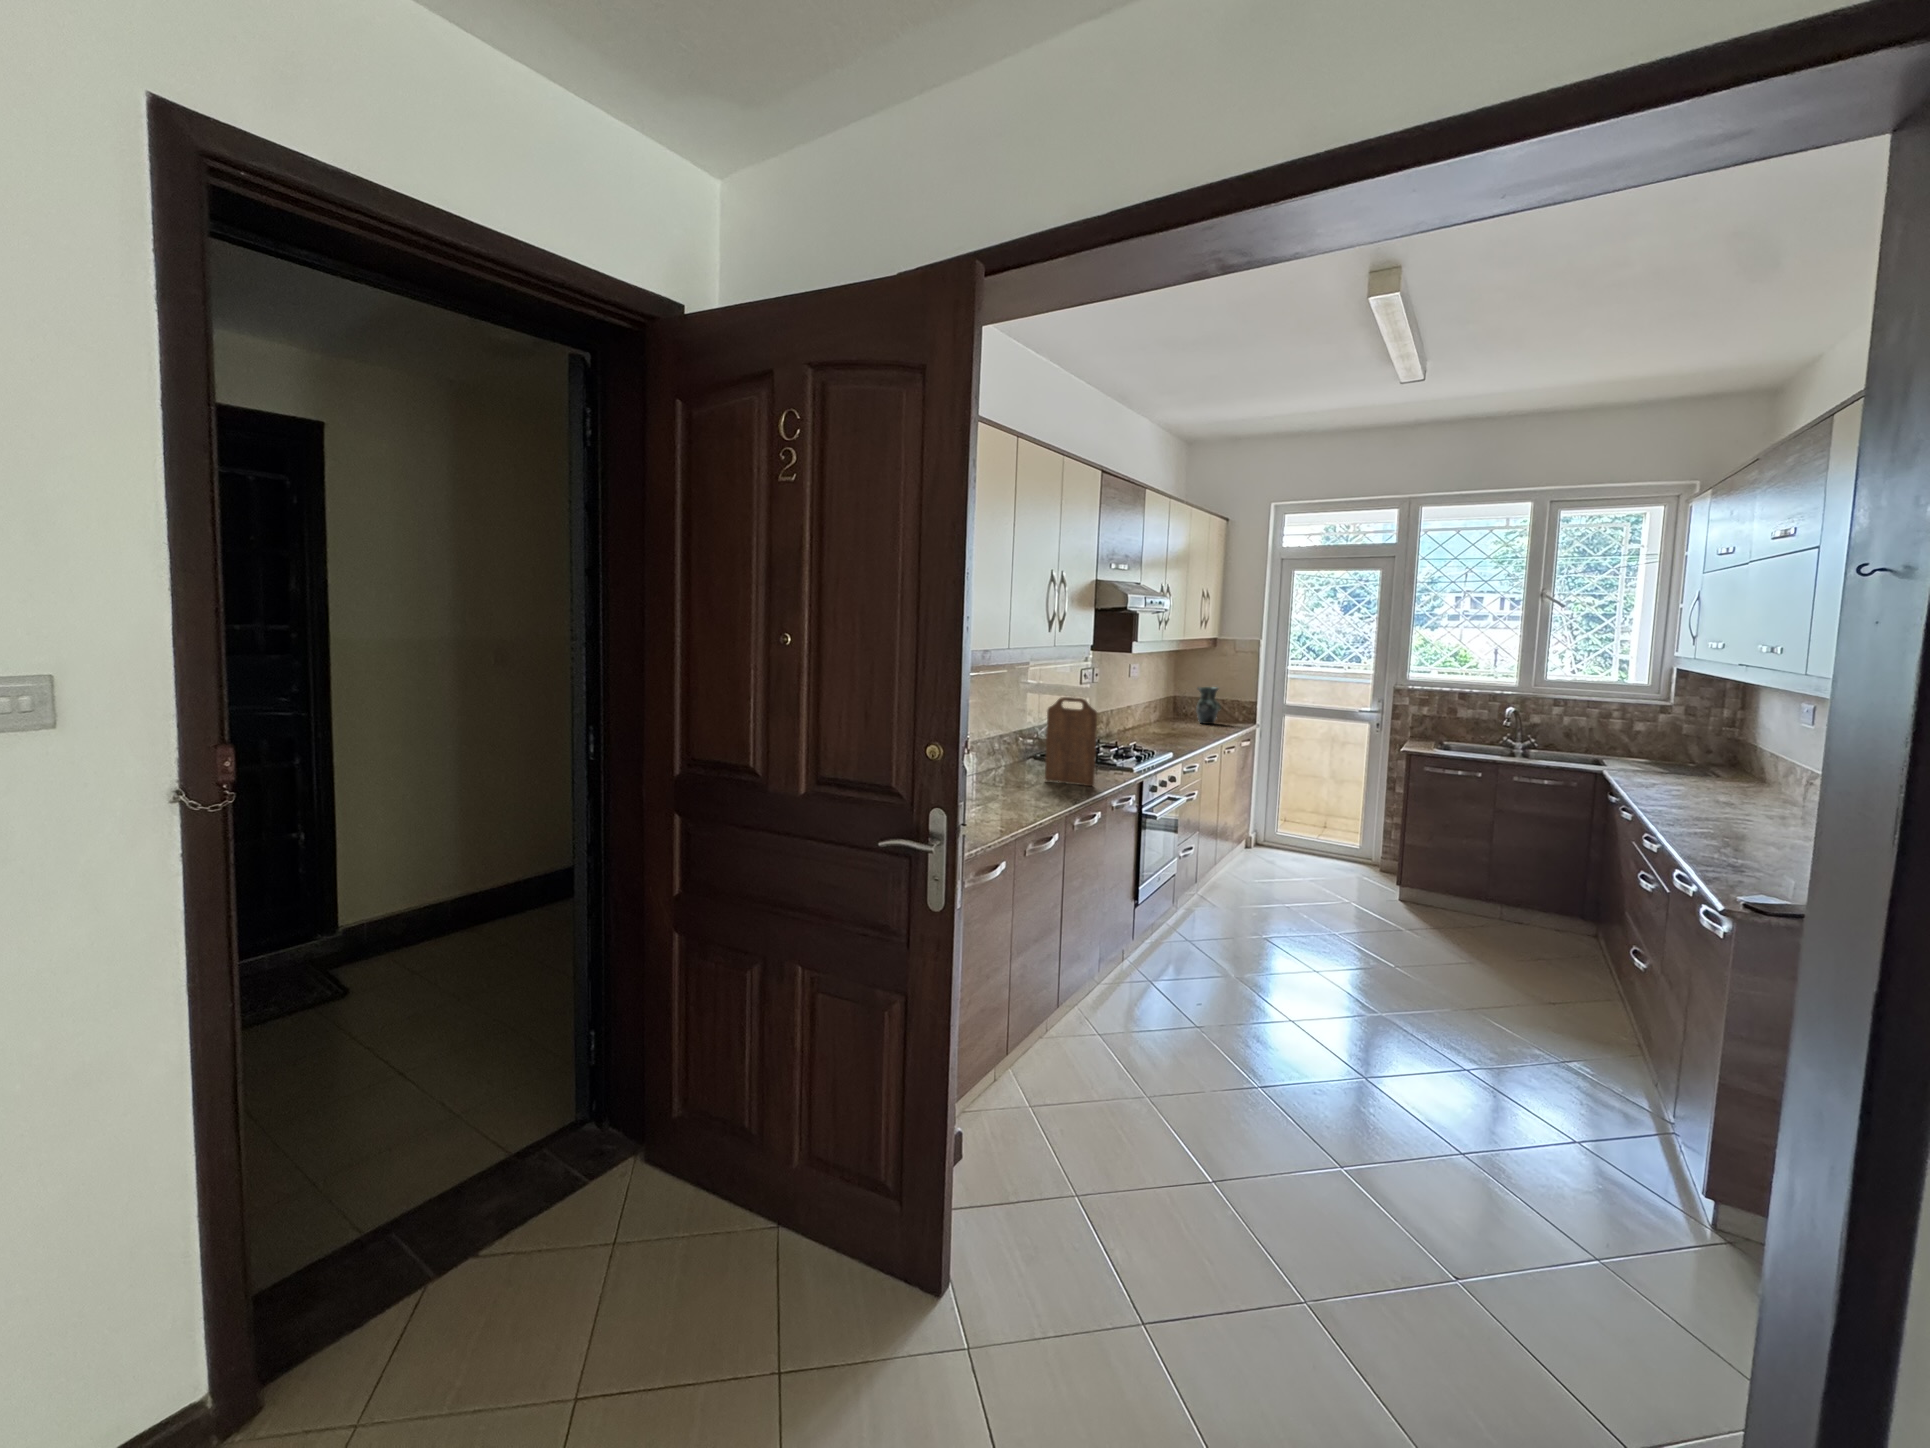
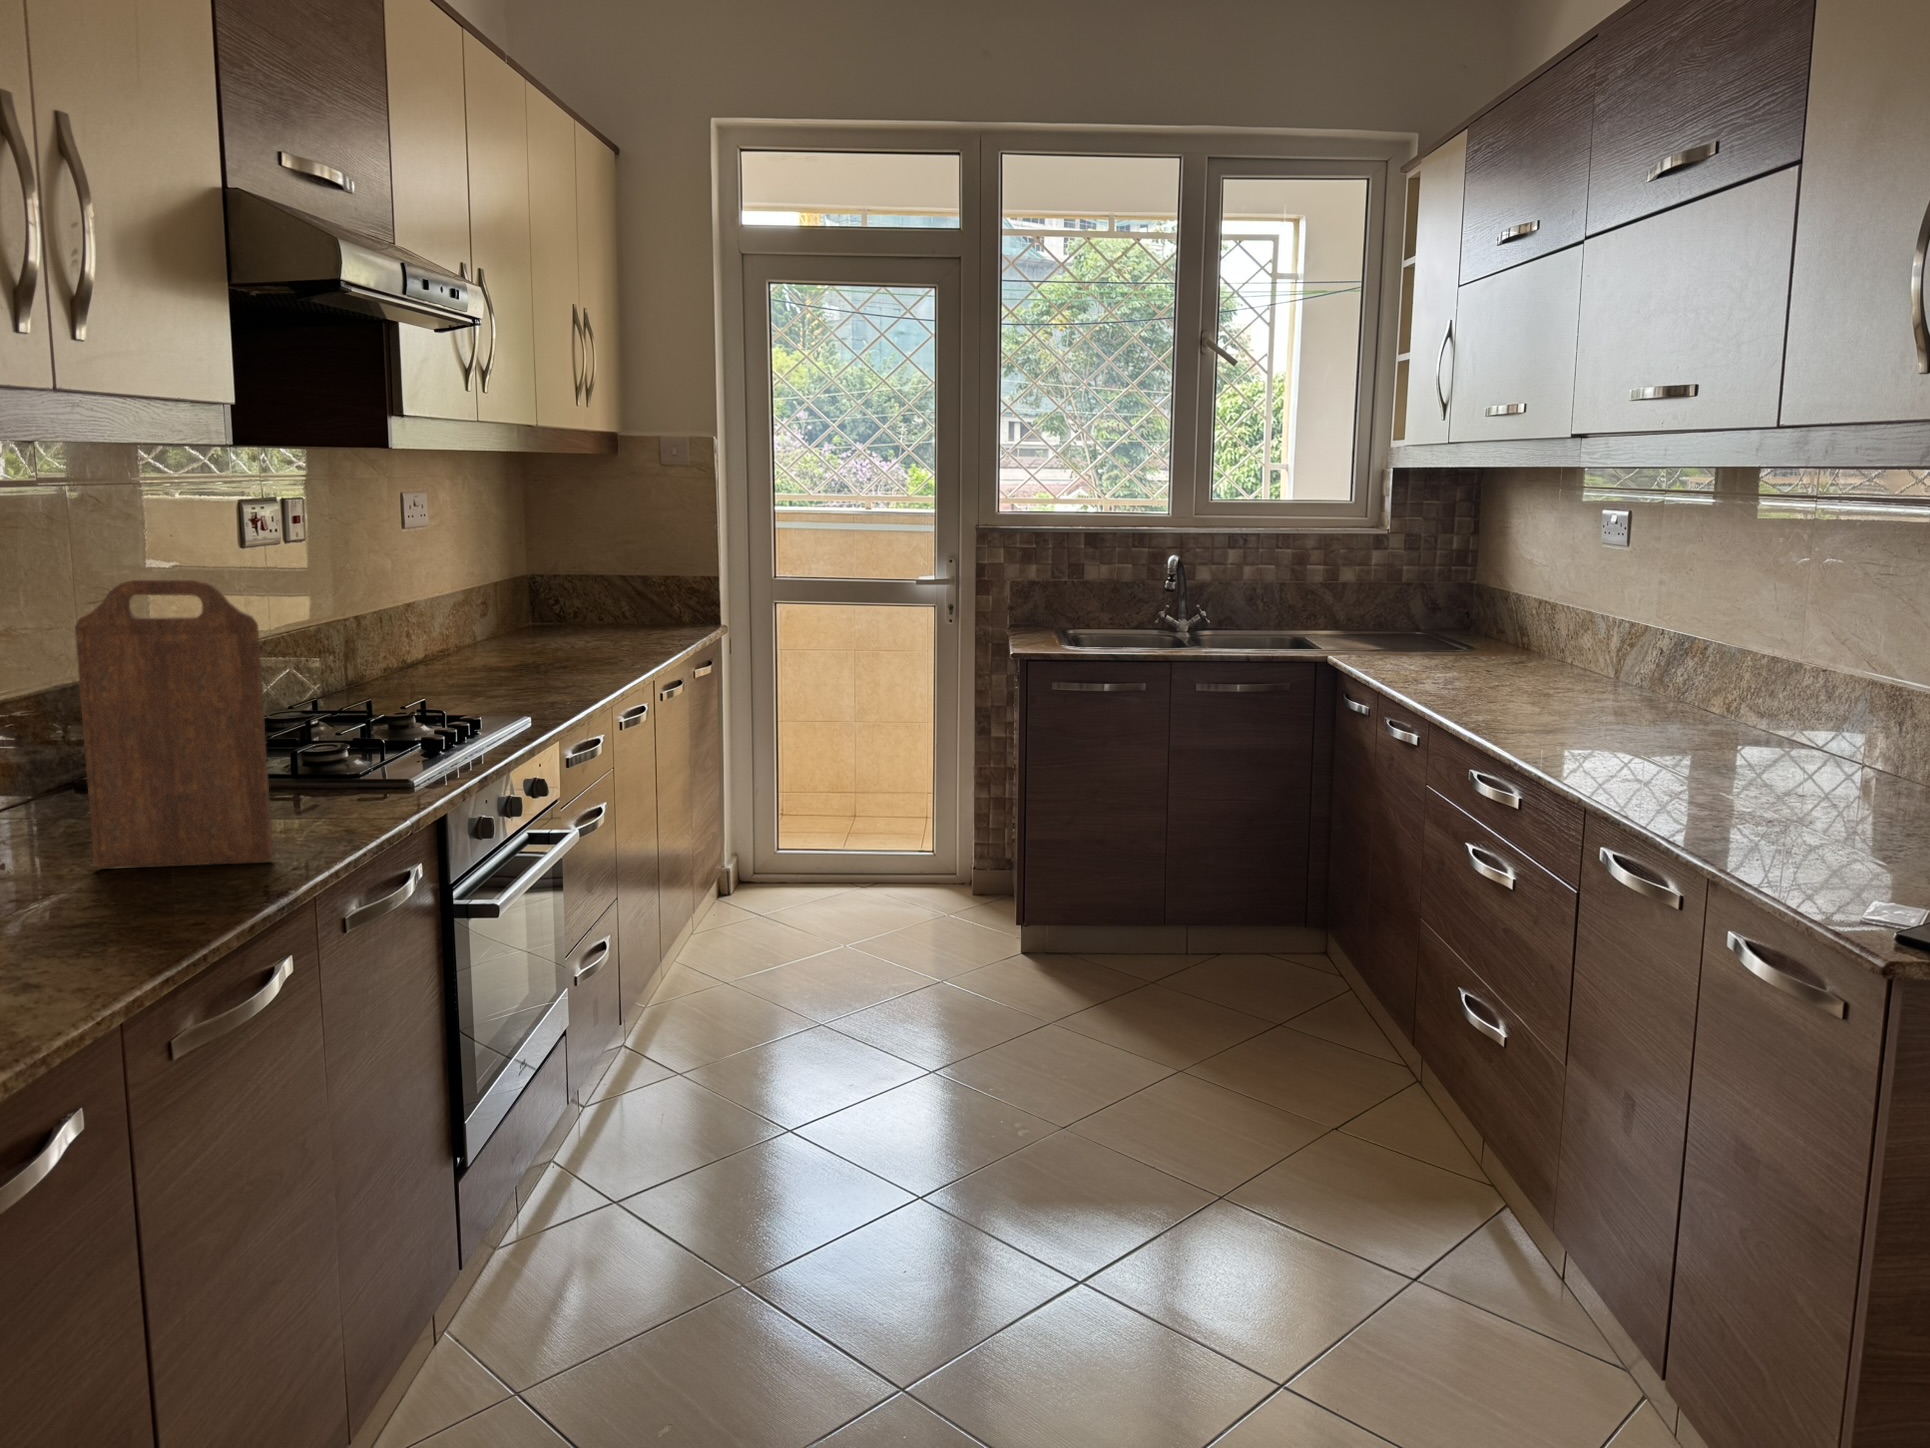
vase: present [1196,687,1221,724] -> none [583,549,642,634]

